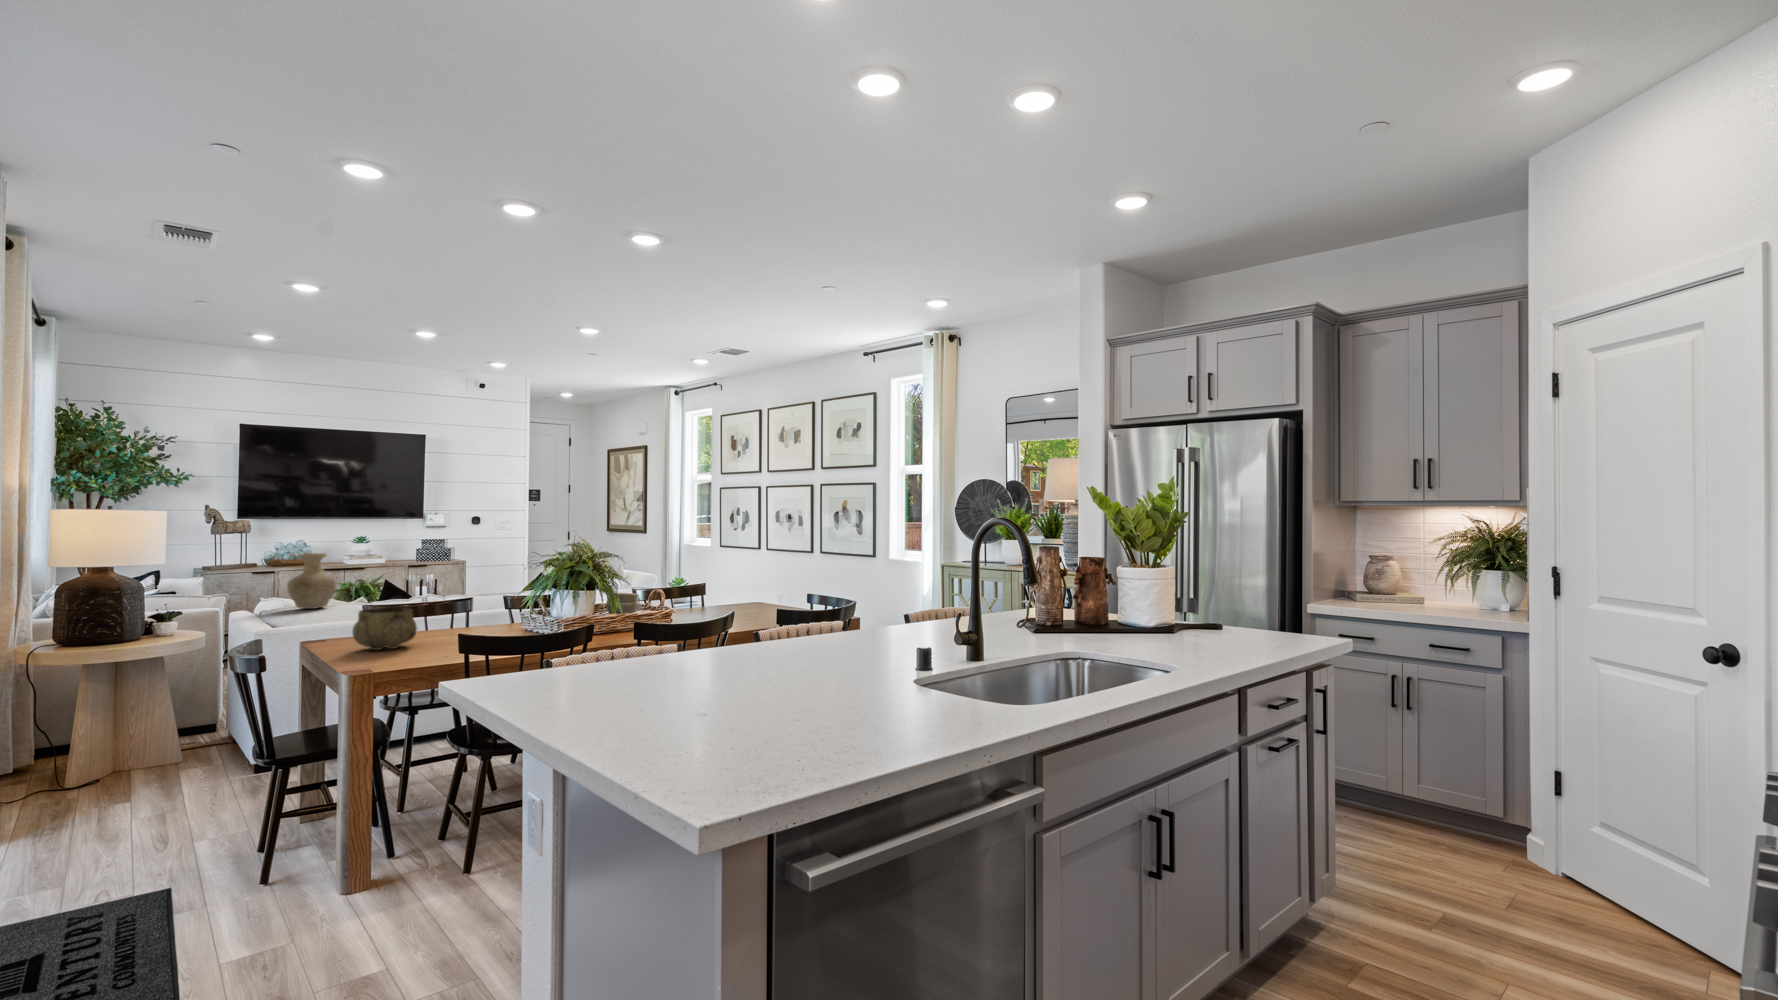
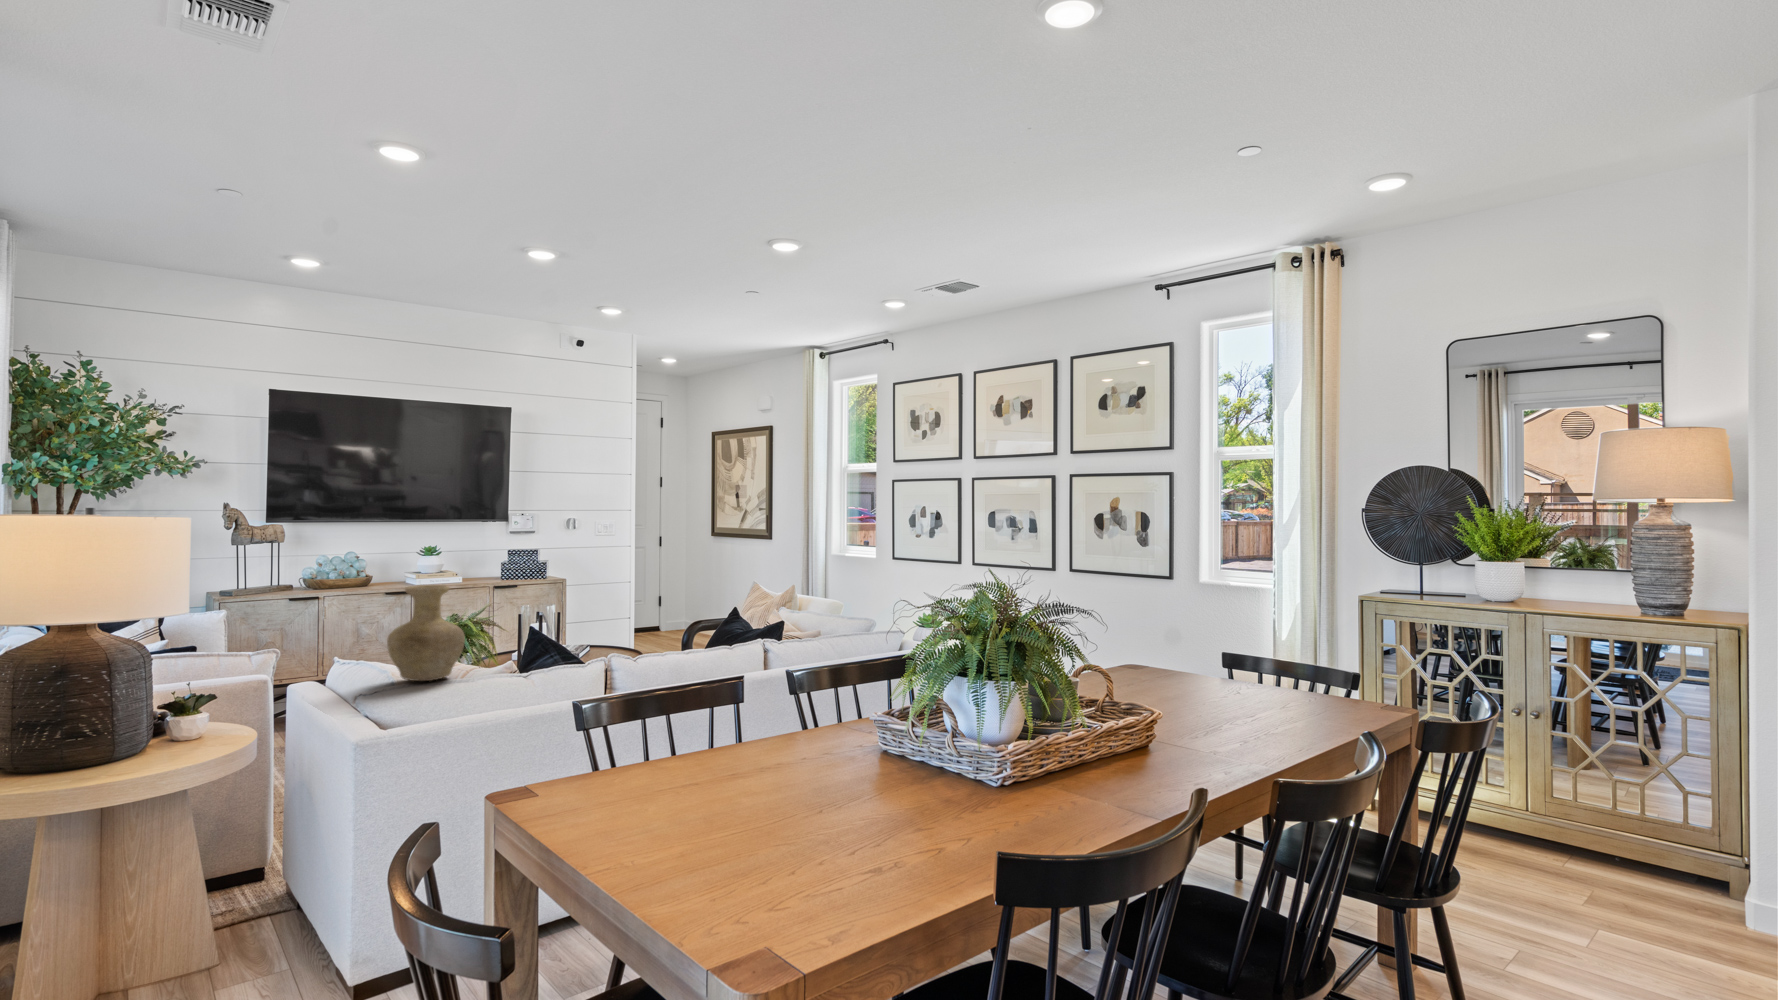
decorative bowl: present [353,608,417,650] -> none [625,726,750,831]

